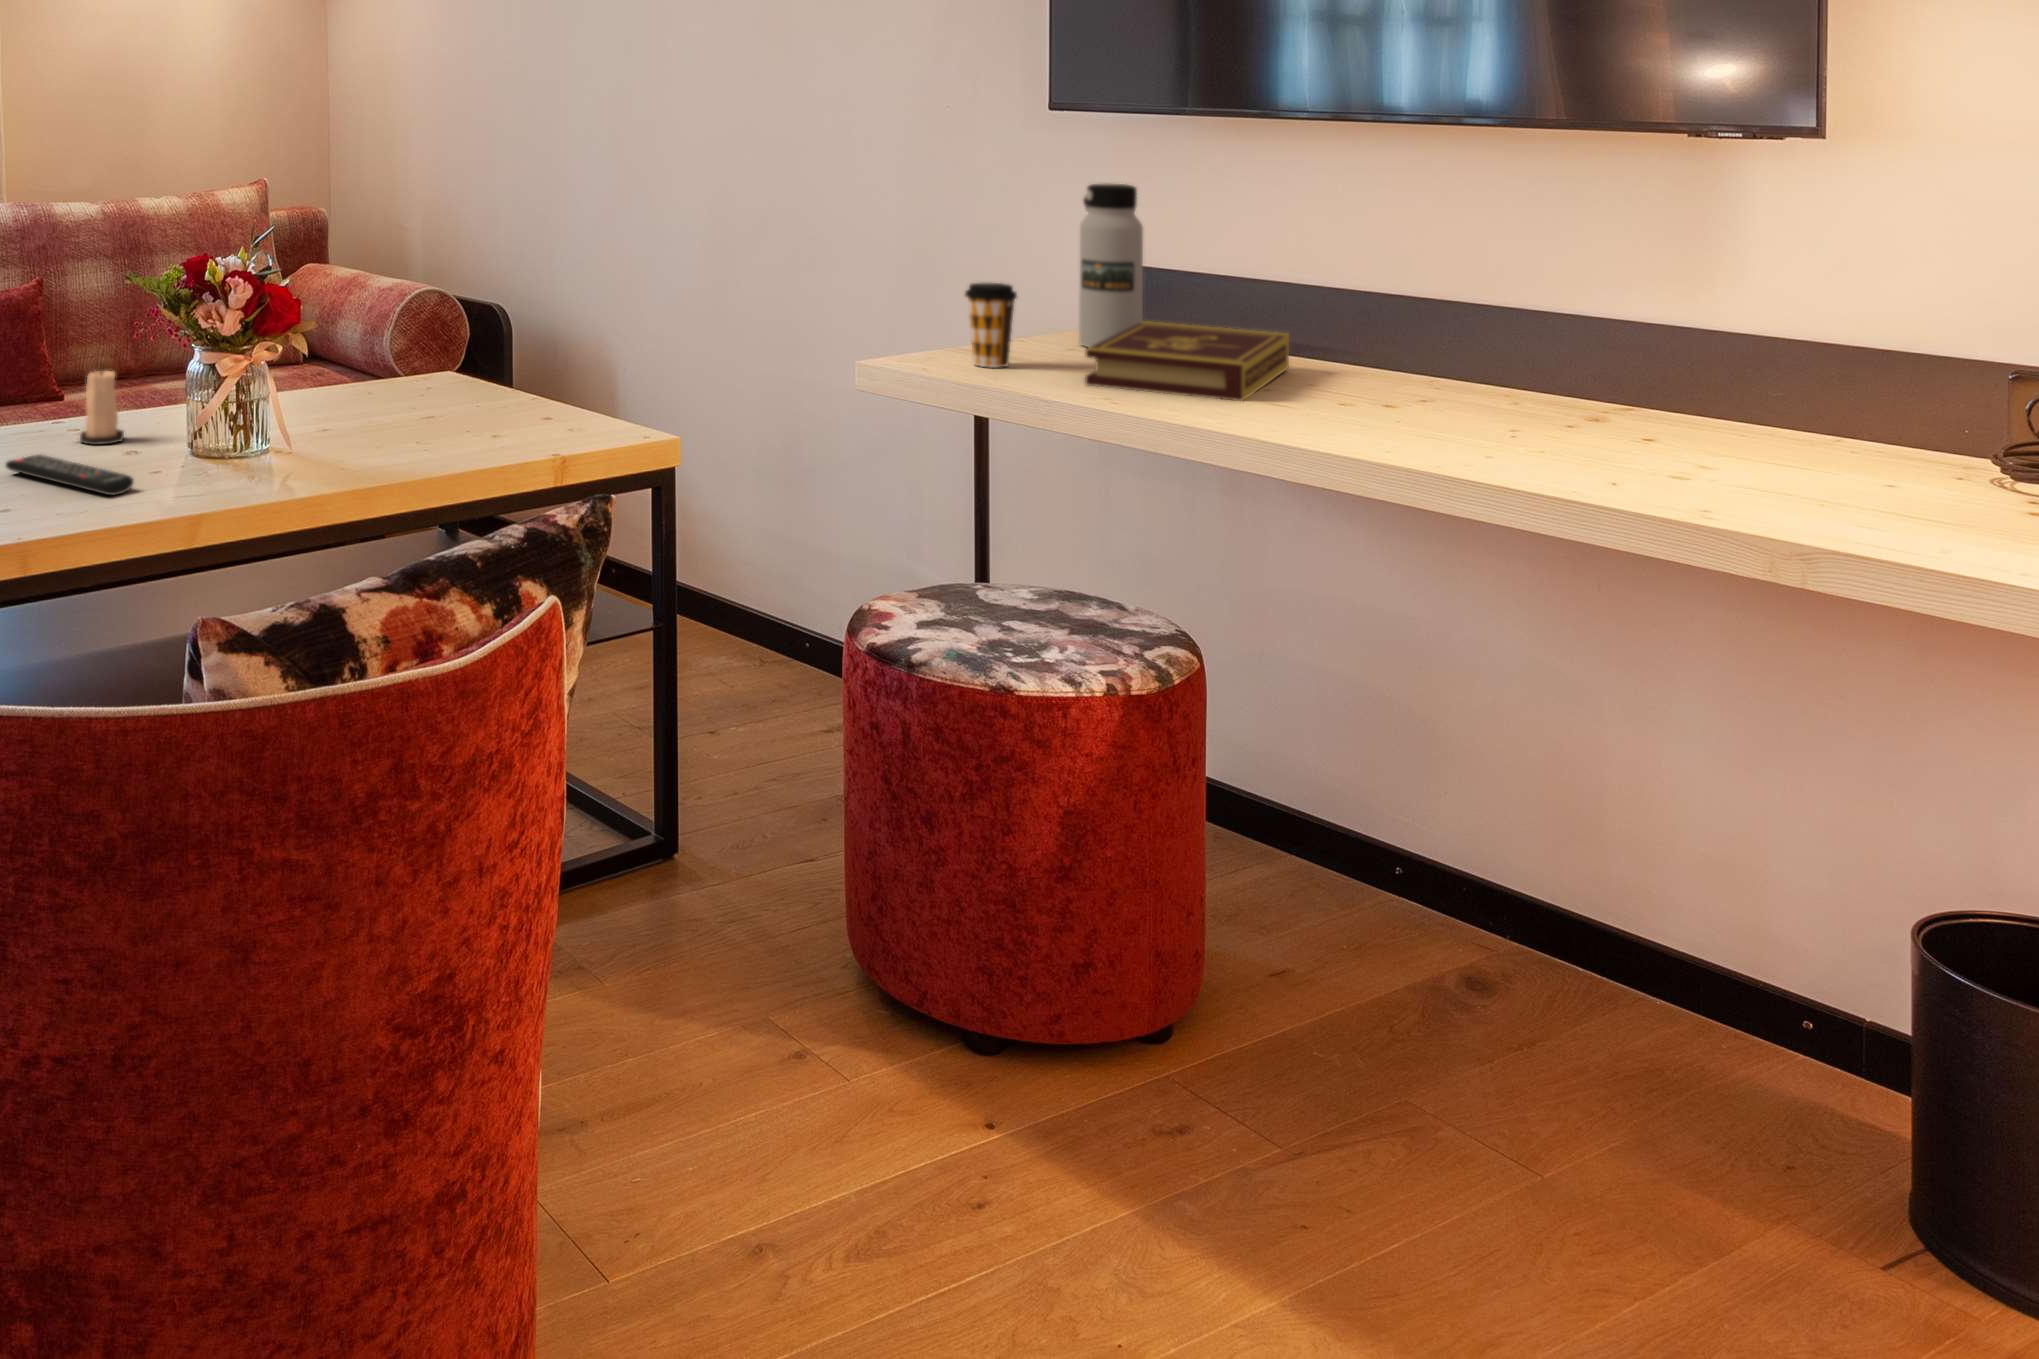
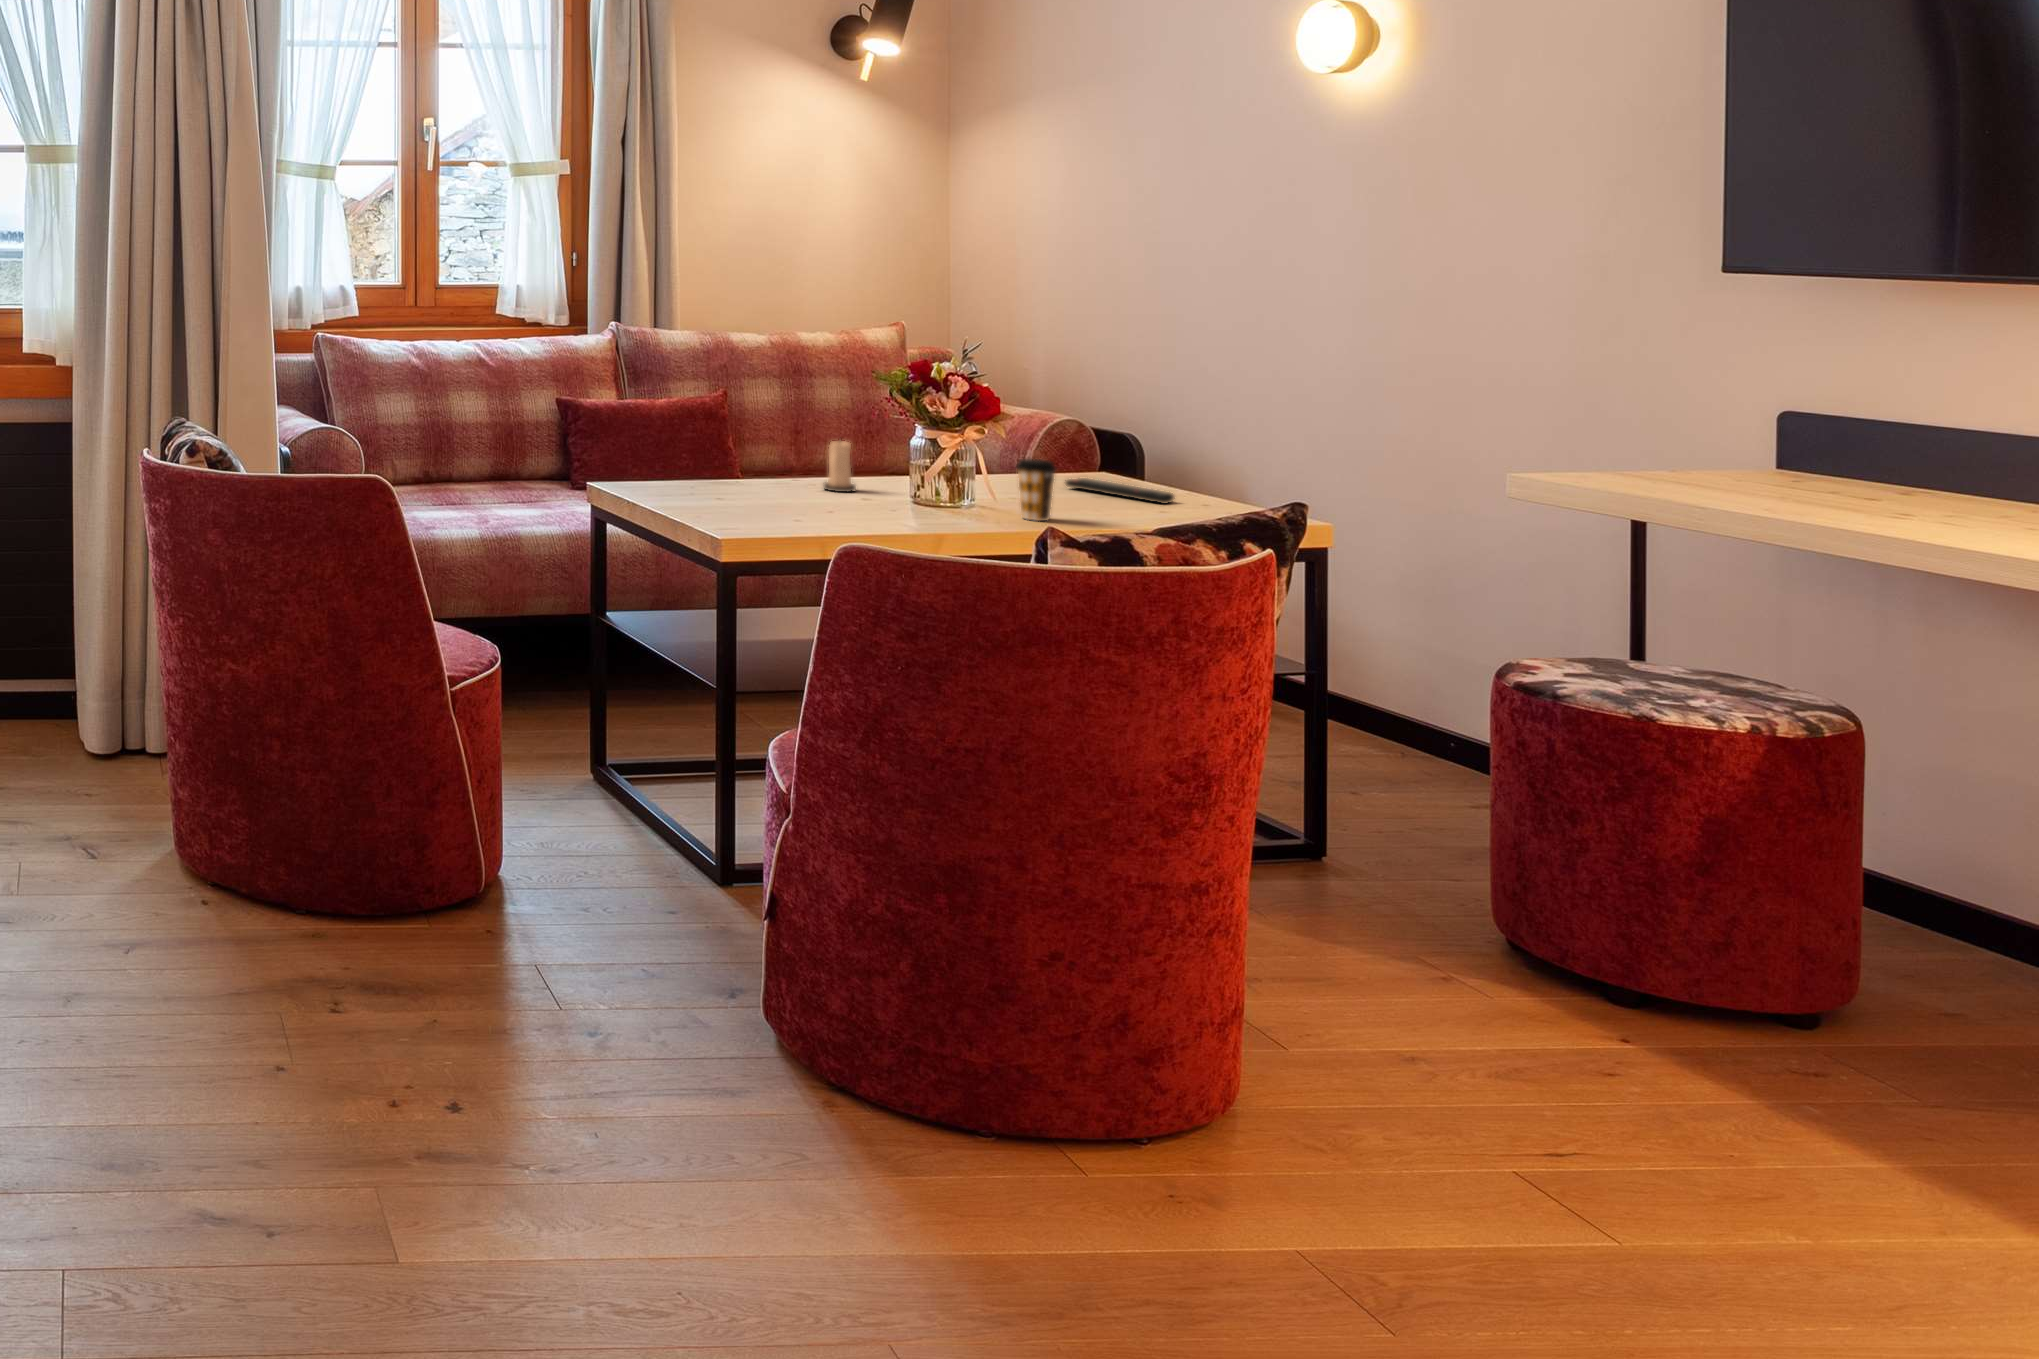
water bottle: present [1079,184,1143,347] -> none [1745,338,1820,482]
coffee cup: present [965,283,1017,368] -> present [1016,459,1057,521]
book: present [1085,321,1289,401] -> none [1744,456,1981,520]
remote control: present [6,454,134,495] -> present [1065,478,1175,503]

